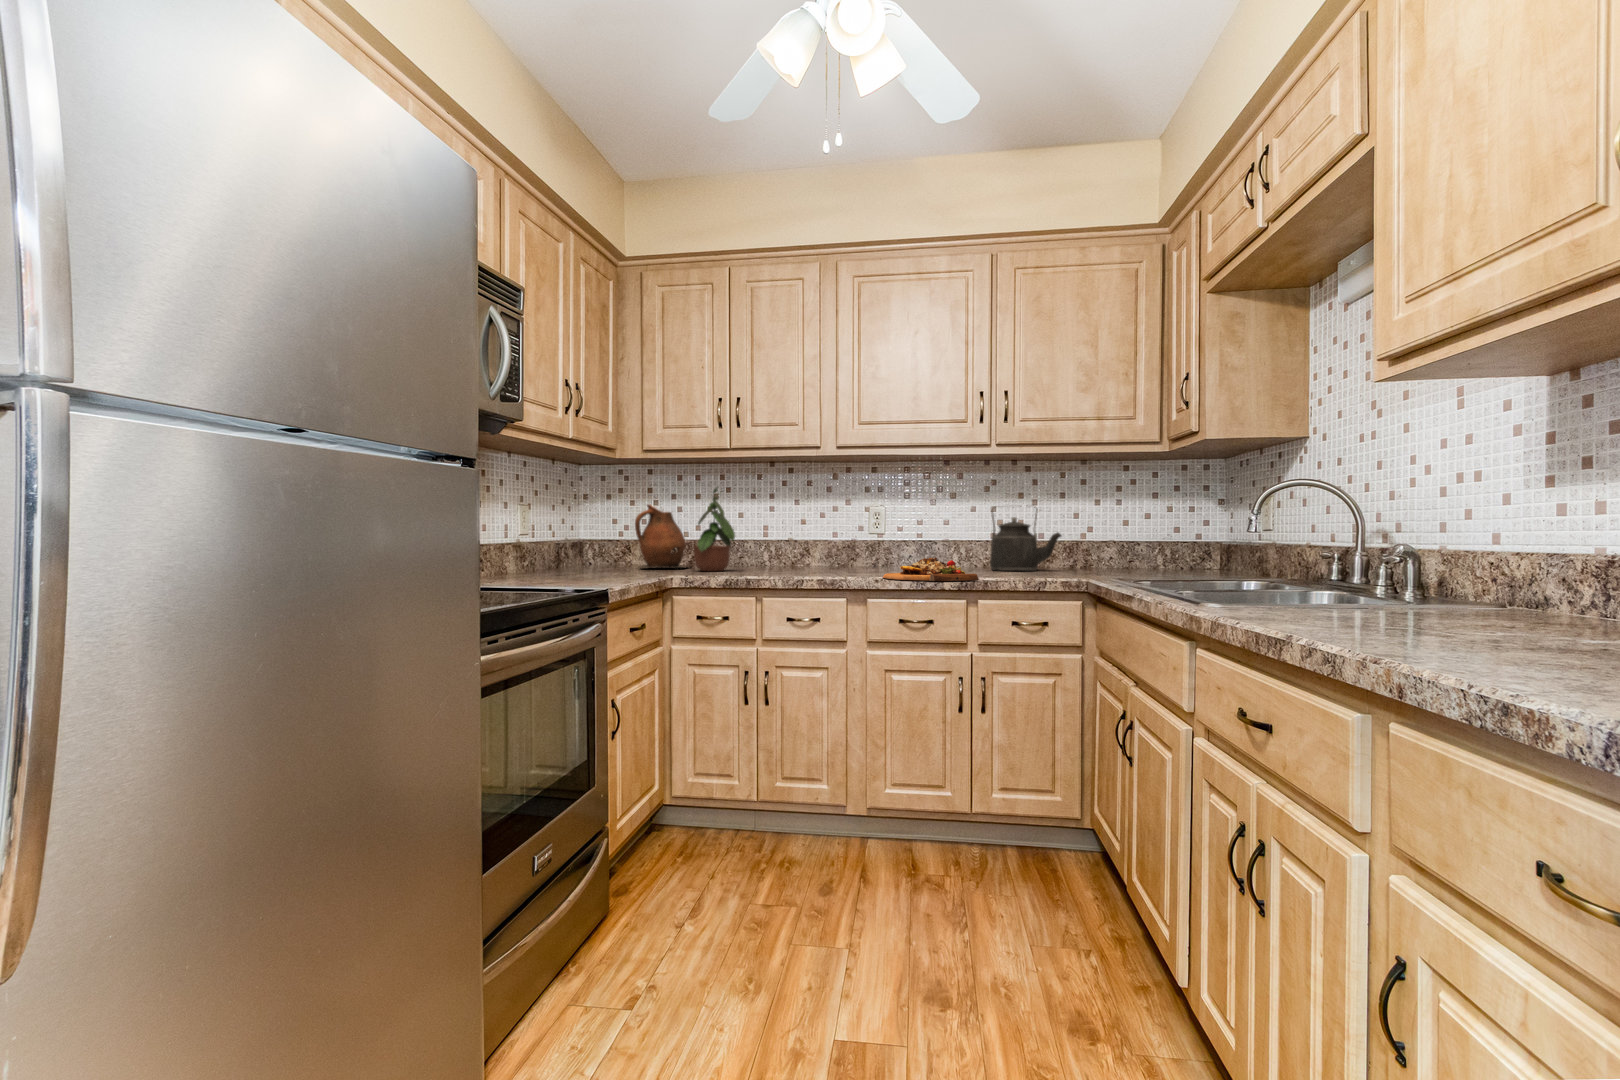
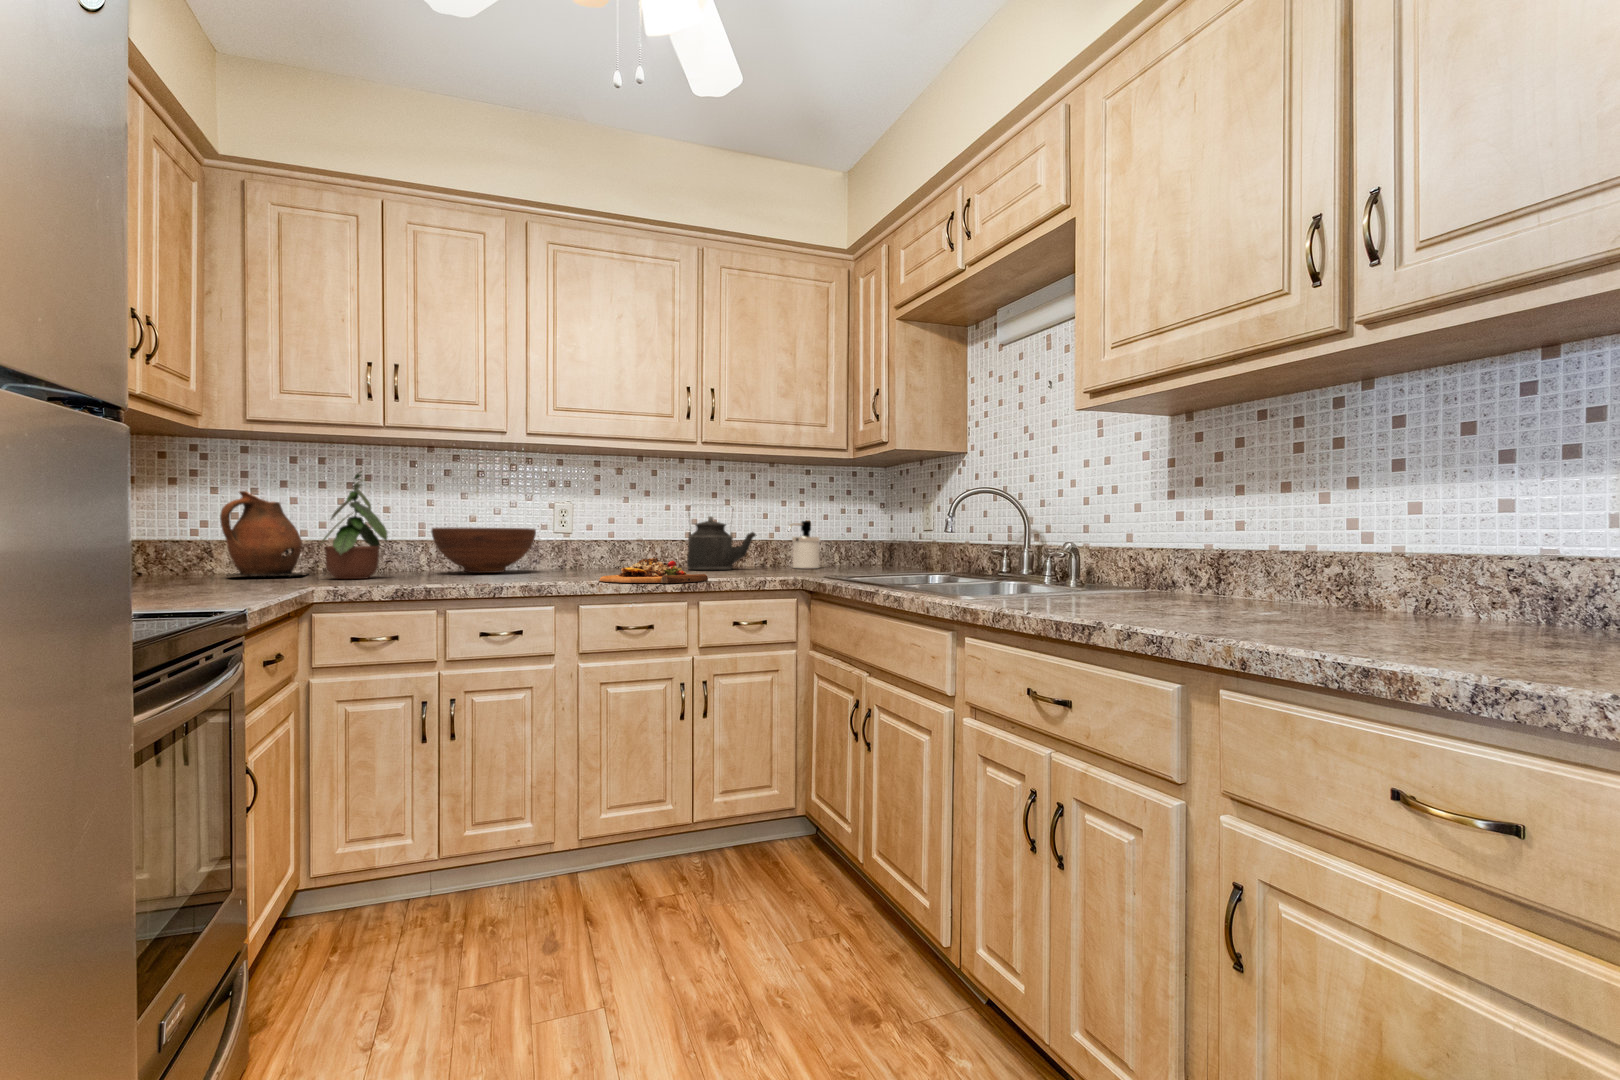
soap dispenser: none [1096,520,1138,571] -> present [788,521,821,569]
fruit bowl: none [771,530,853,569] -> present [431,527,536,573]

